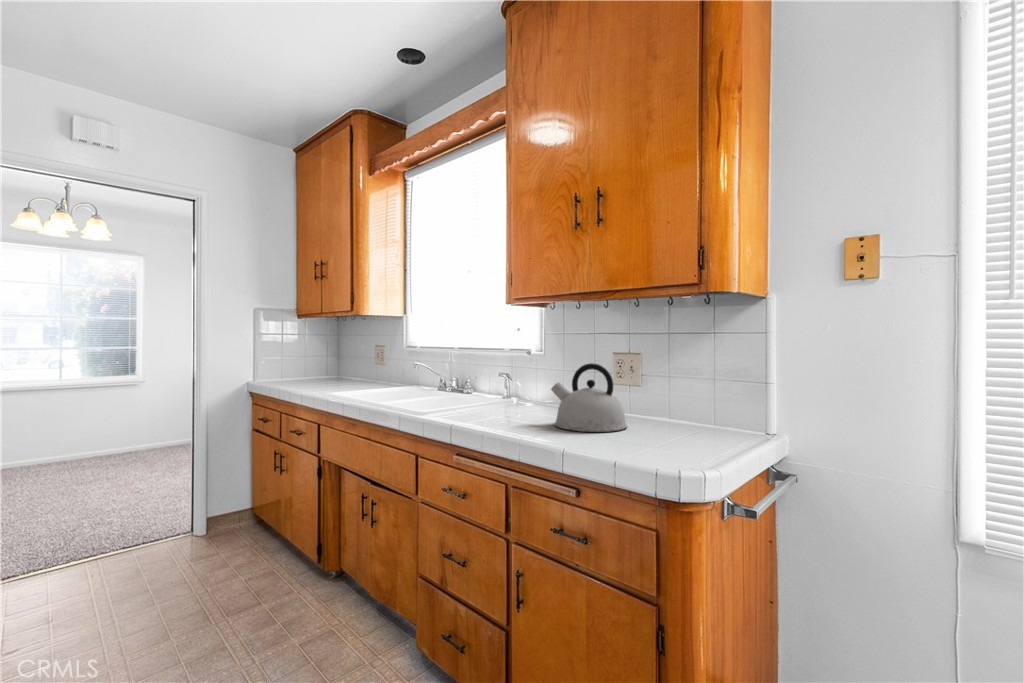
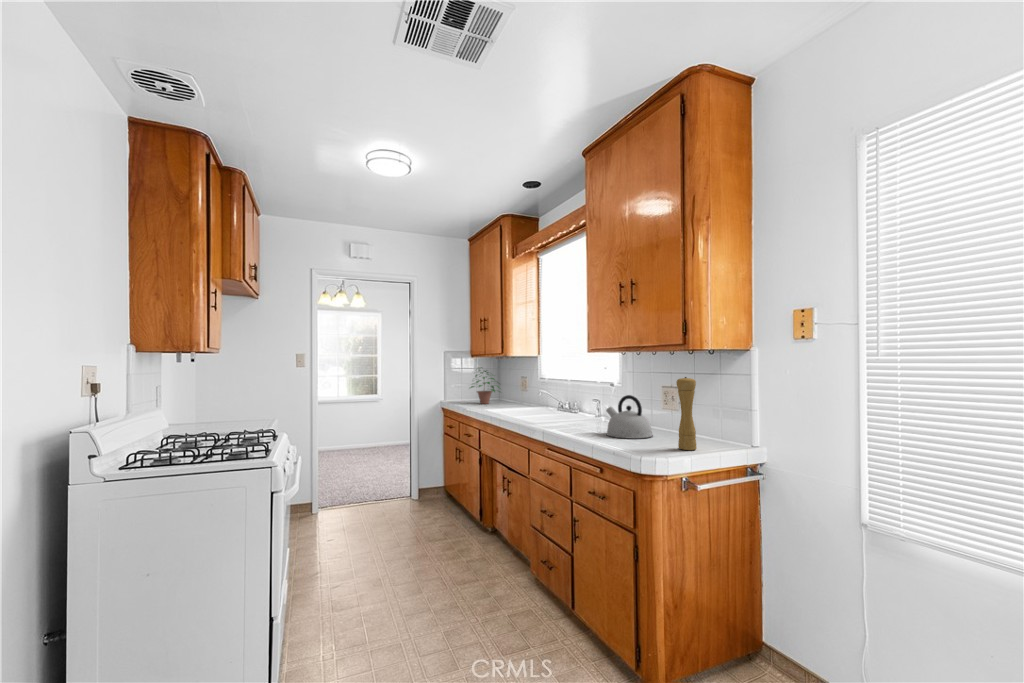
pepper mill: none [701,330,733,449] -> present [676,377,697,450]
potted plant: none [291,331,346,385] -> present [471,367,498,404]

